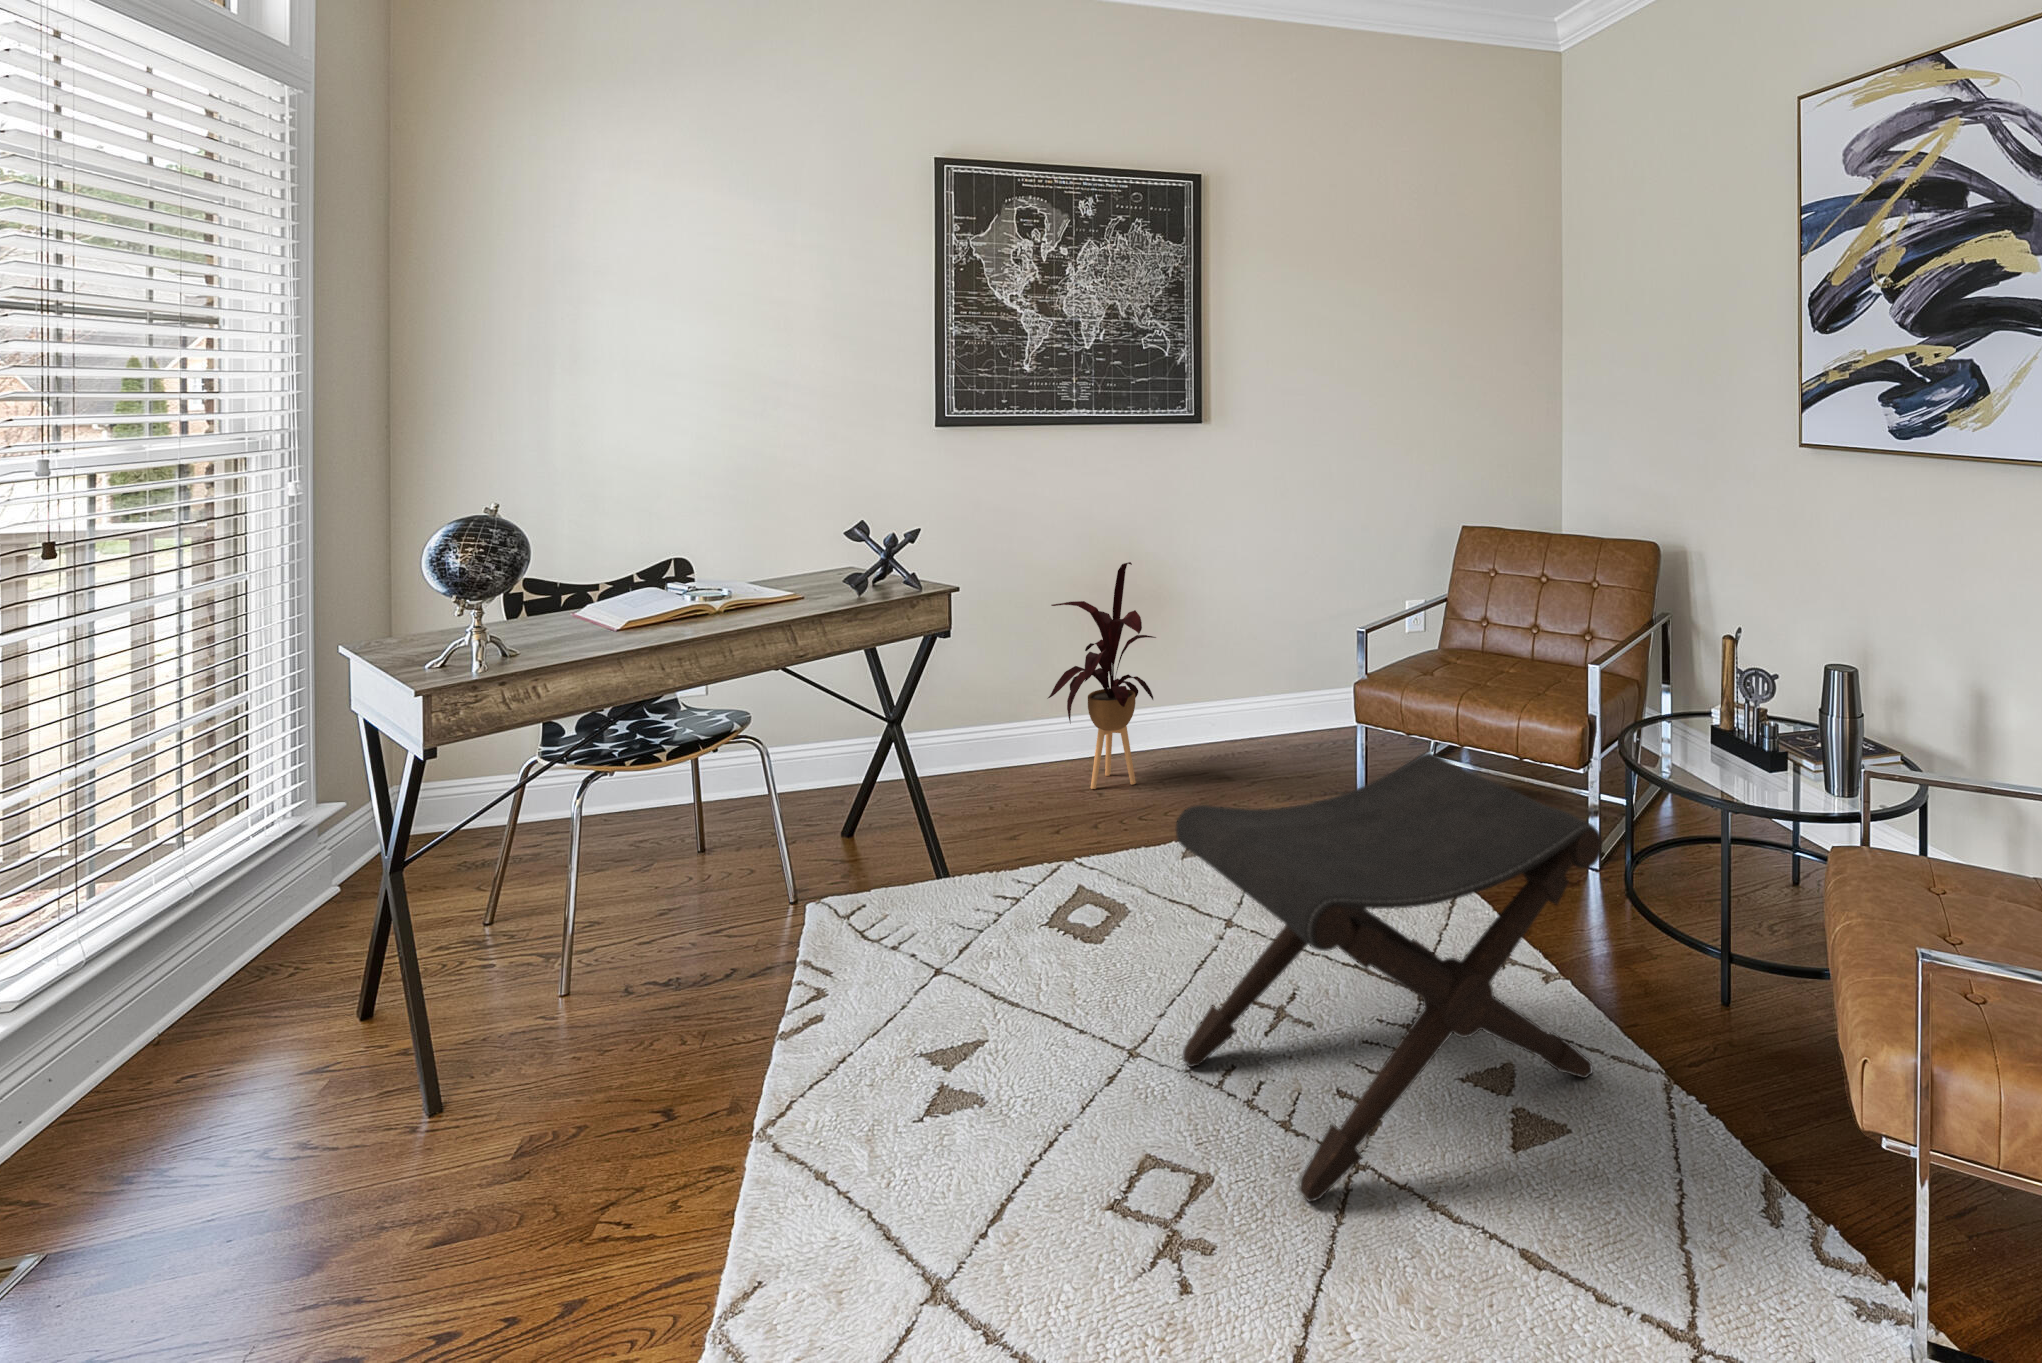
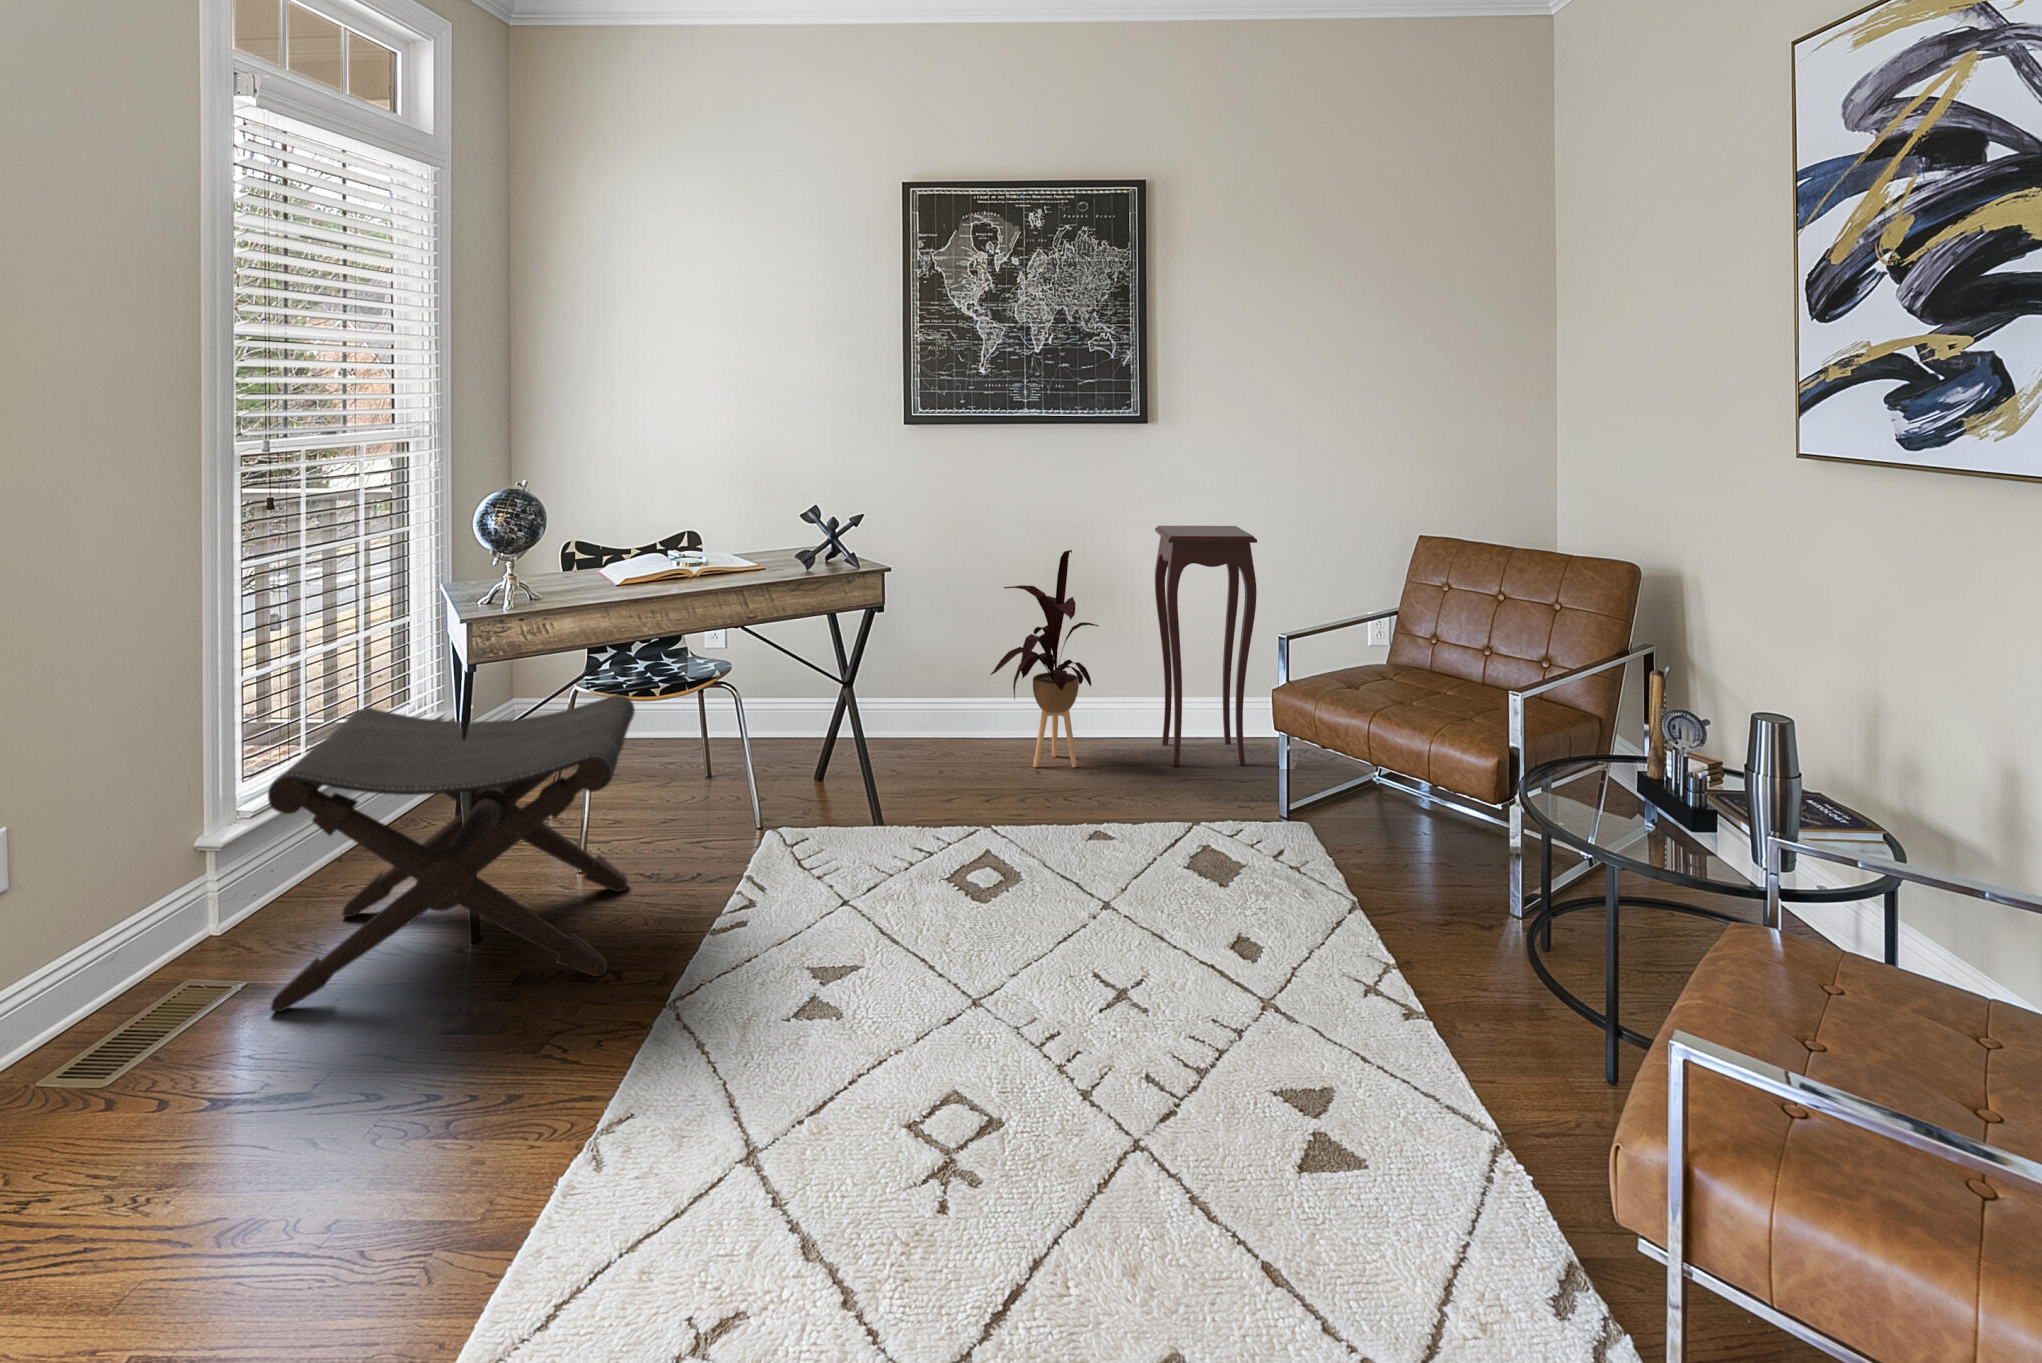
side table: none [1201,528,1310,771] -> present [1155,526,1257,766]
footstool: present [1176,754,1602,1202] -> present [268,695,635,1011]

